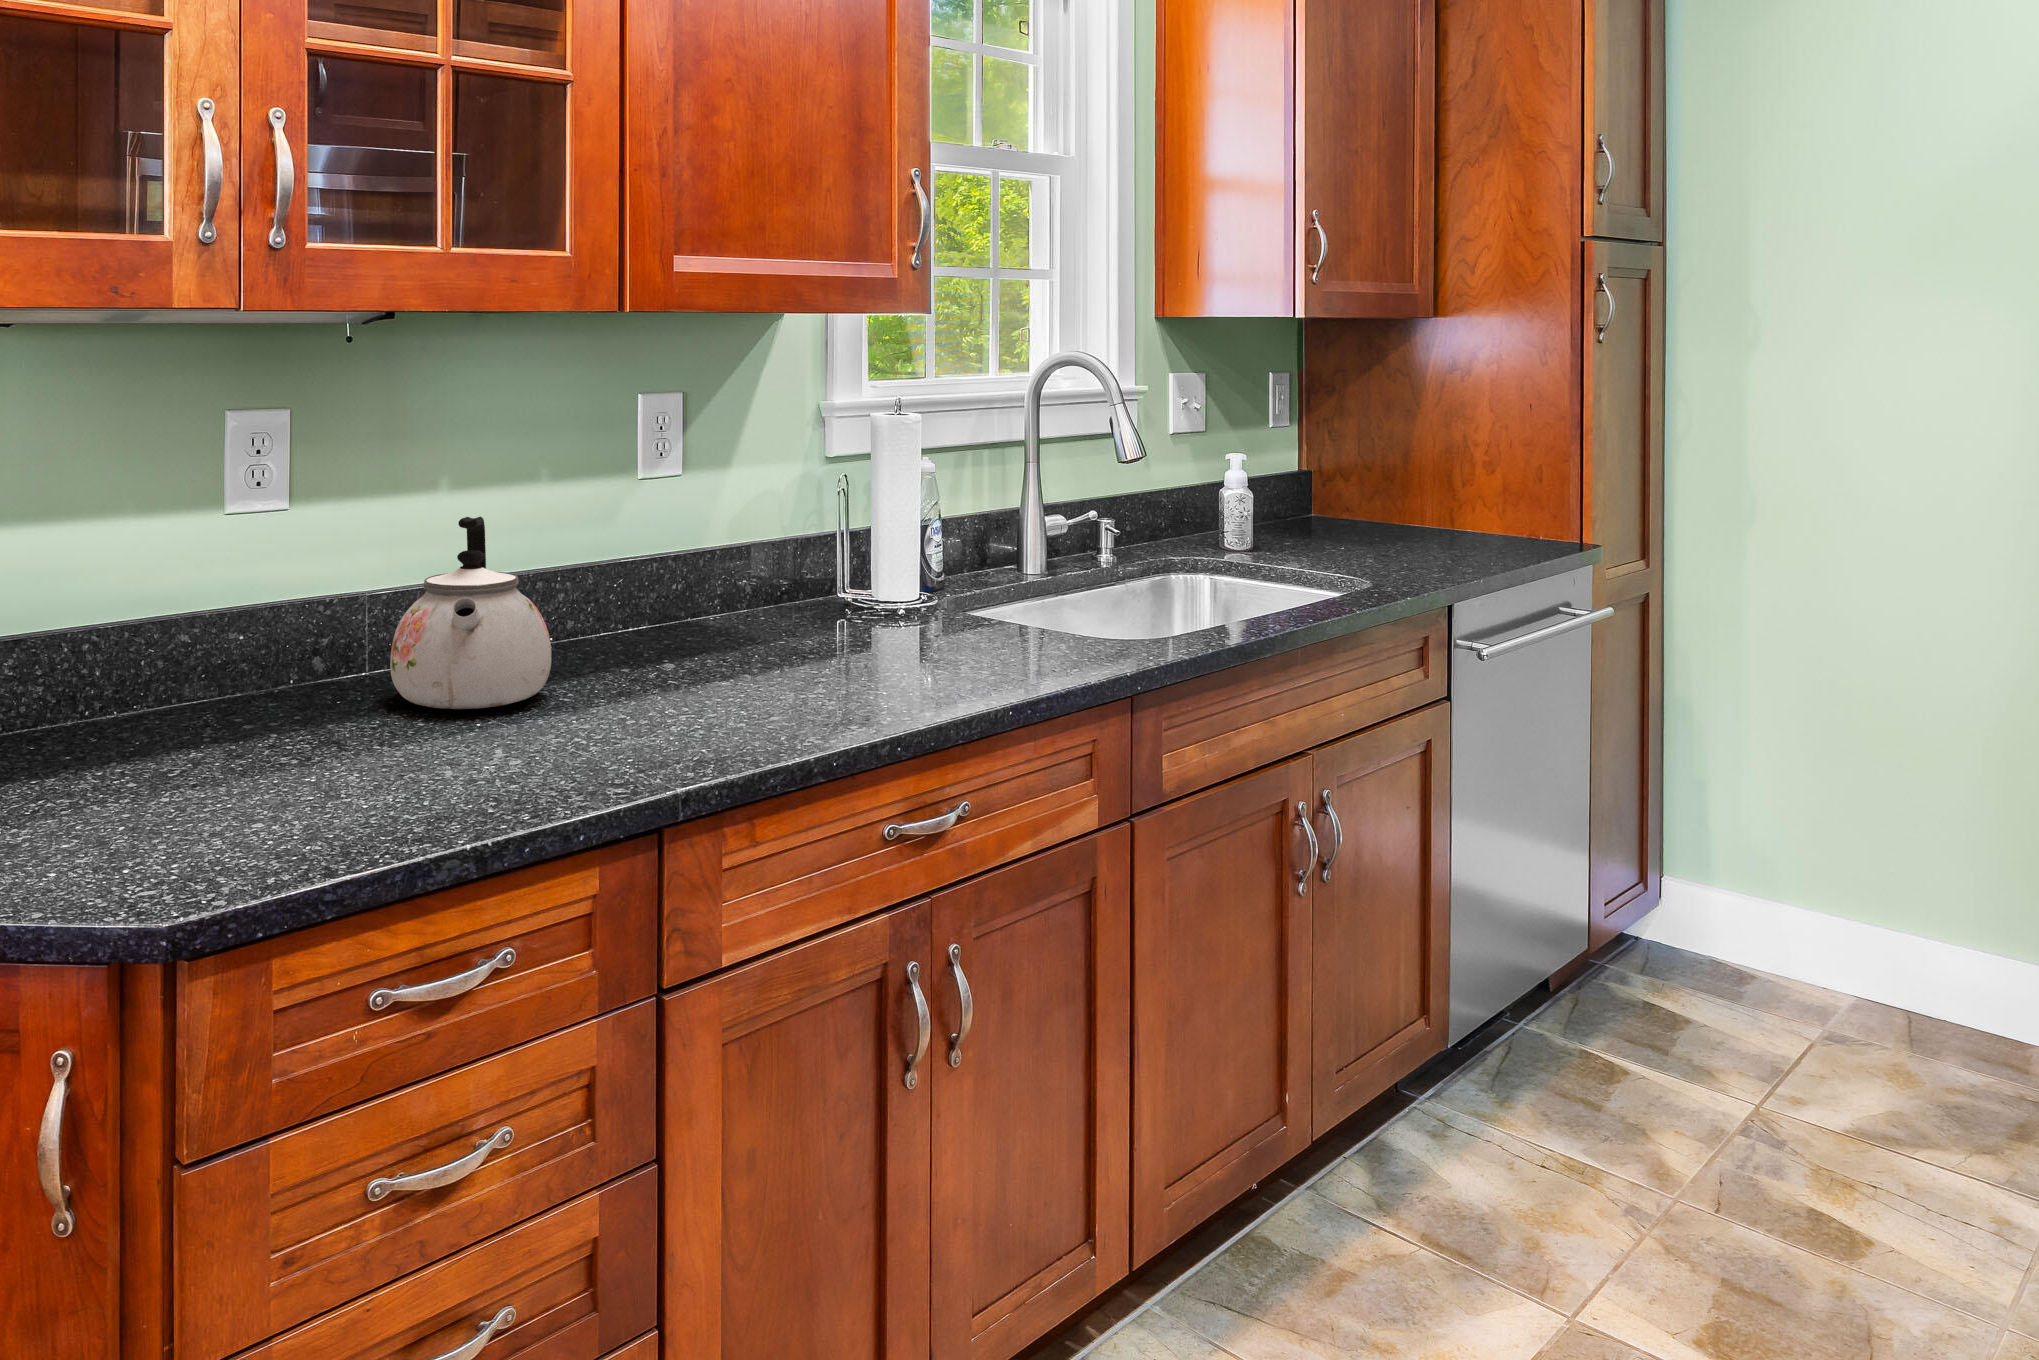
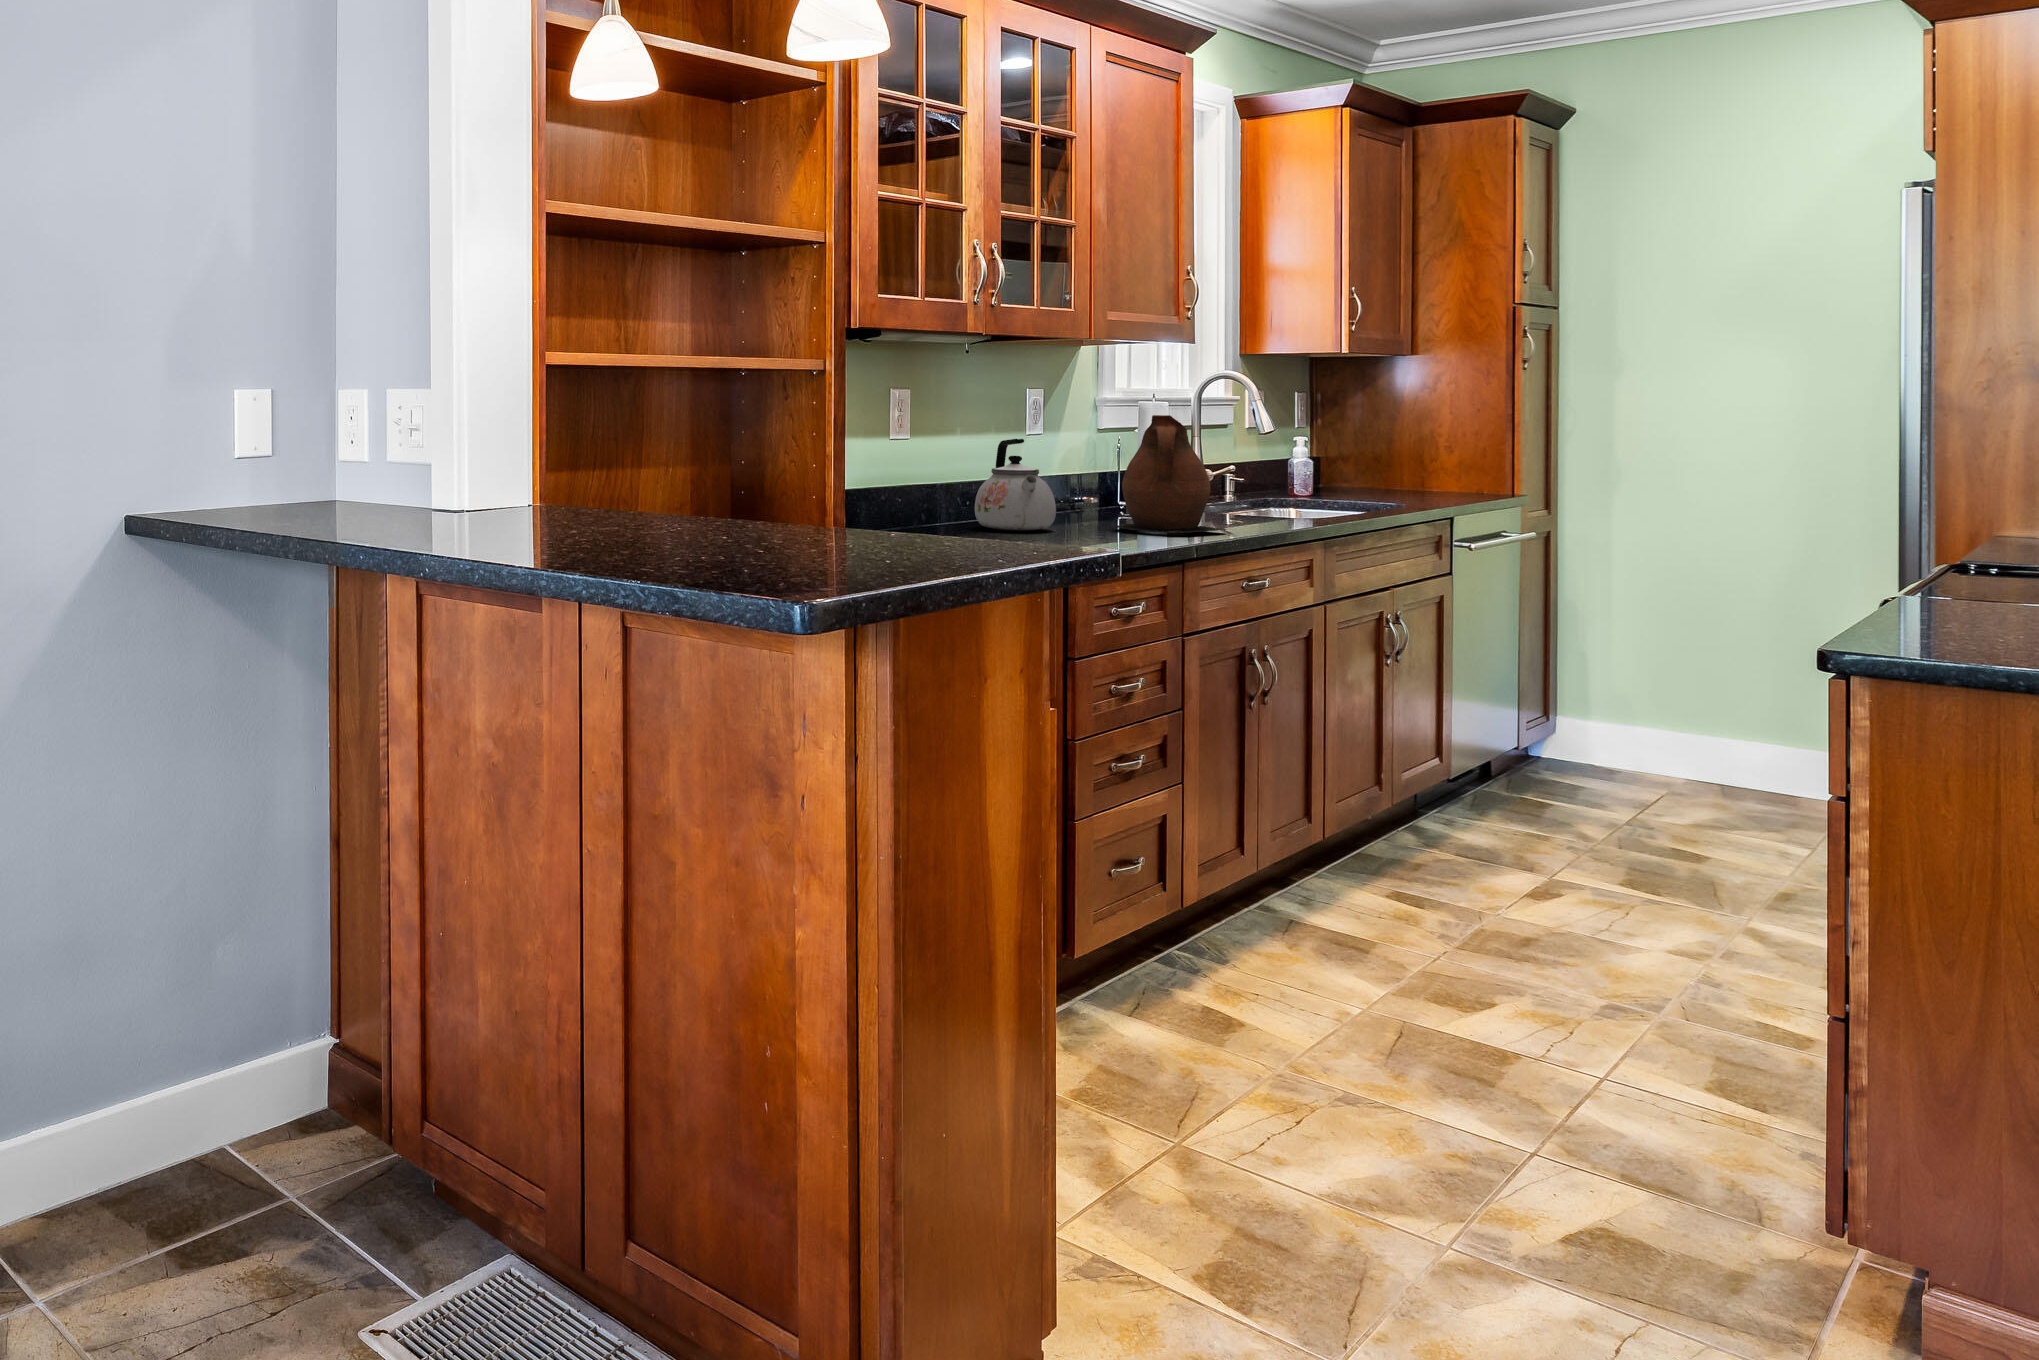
ceramic pitcher: none [660,471,882,723] -> present [1112,415,1226,533]

